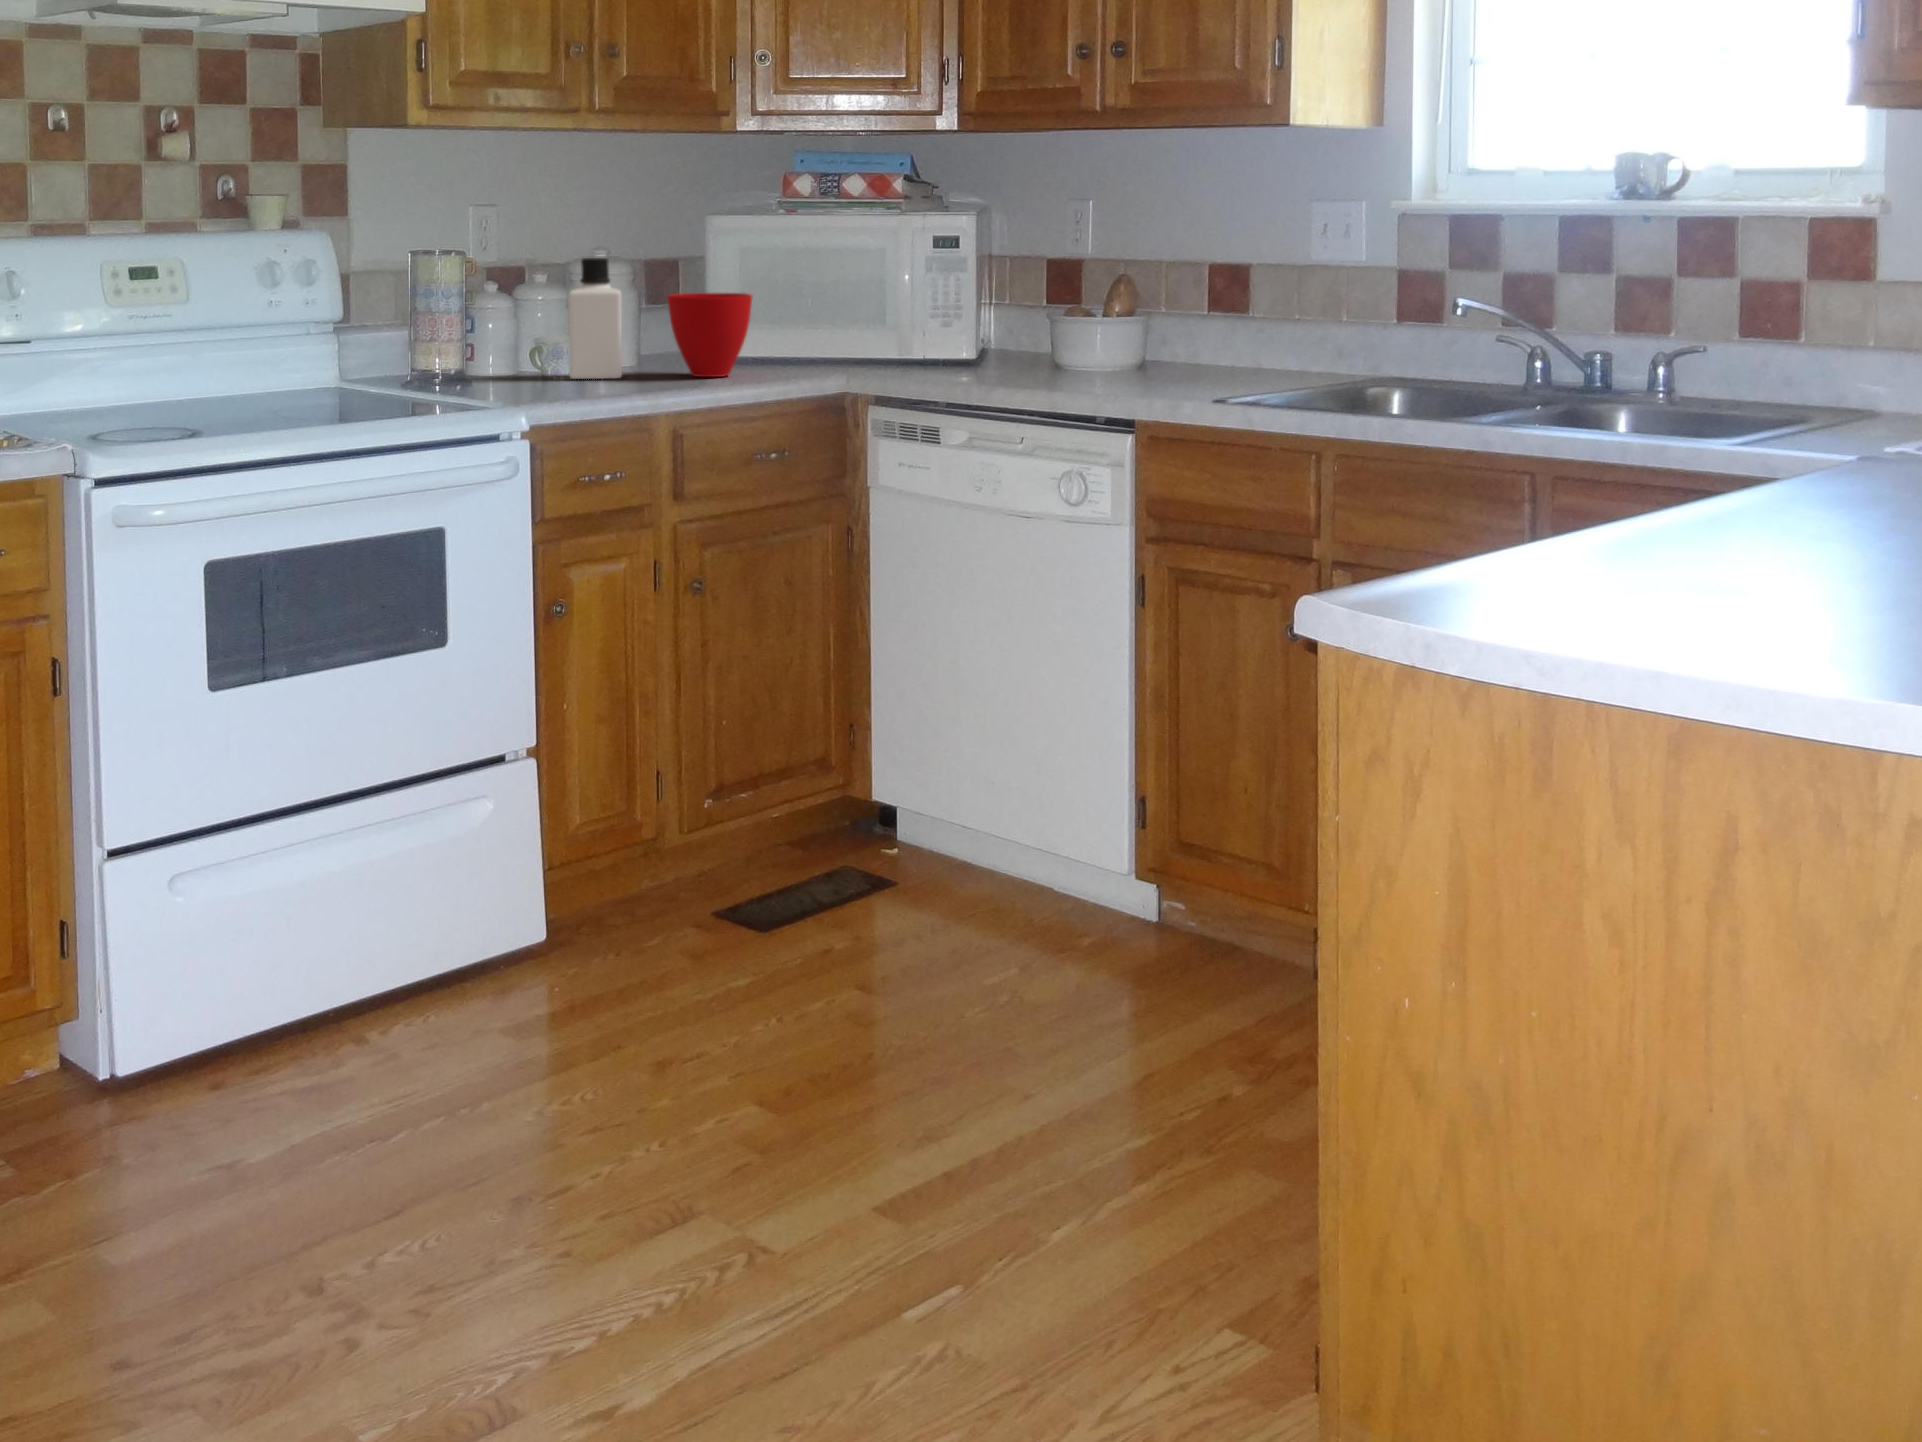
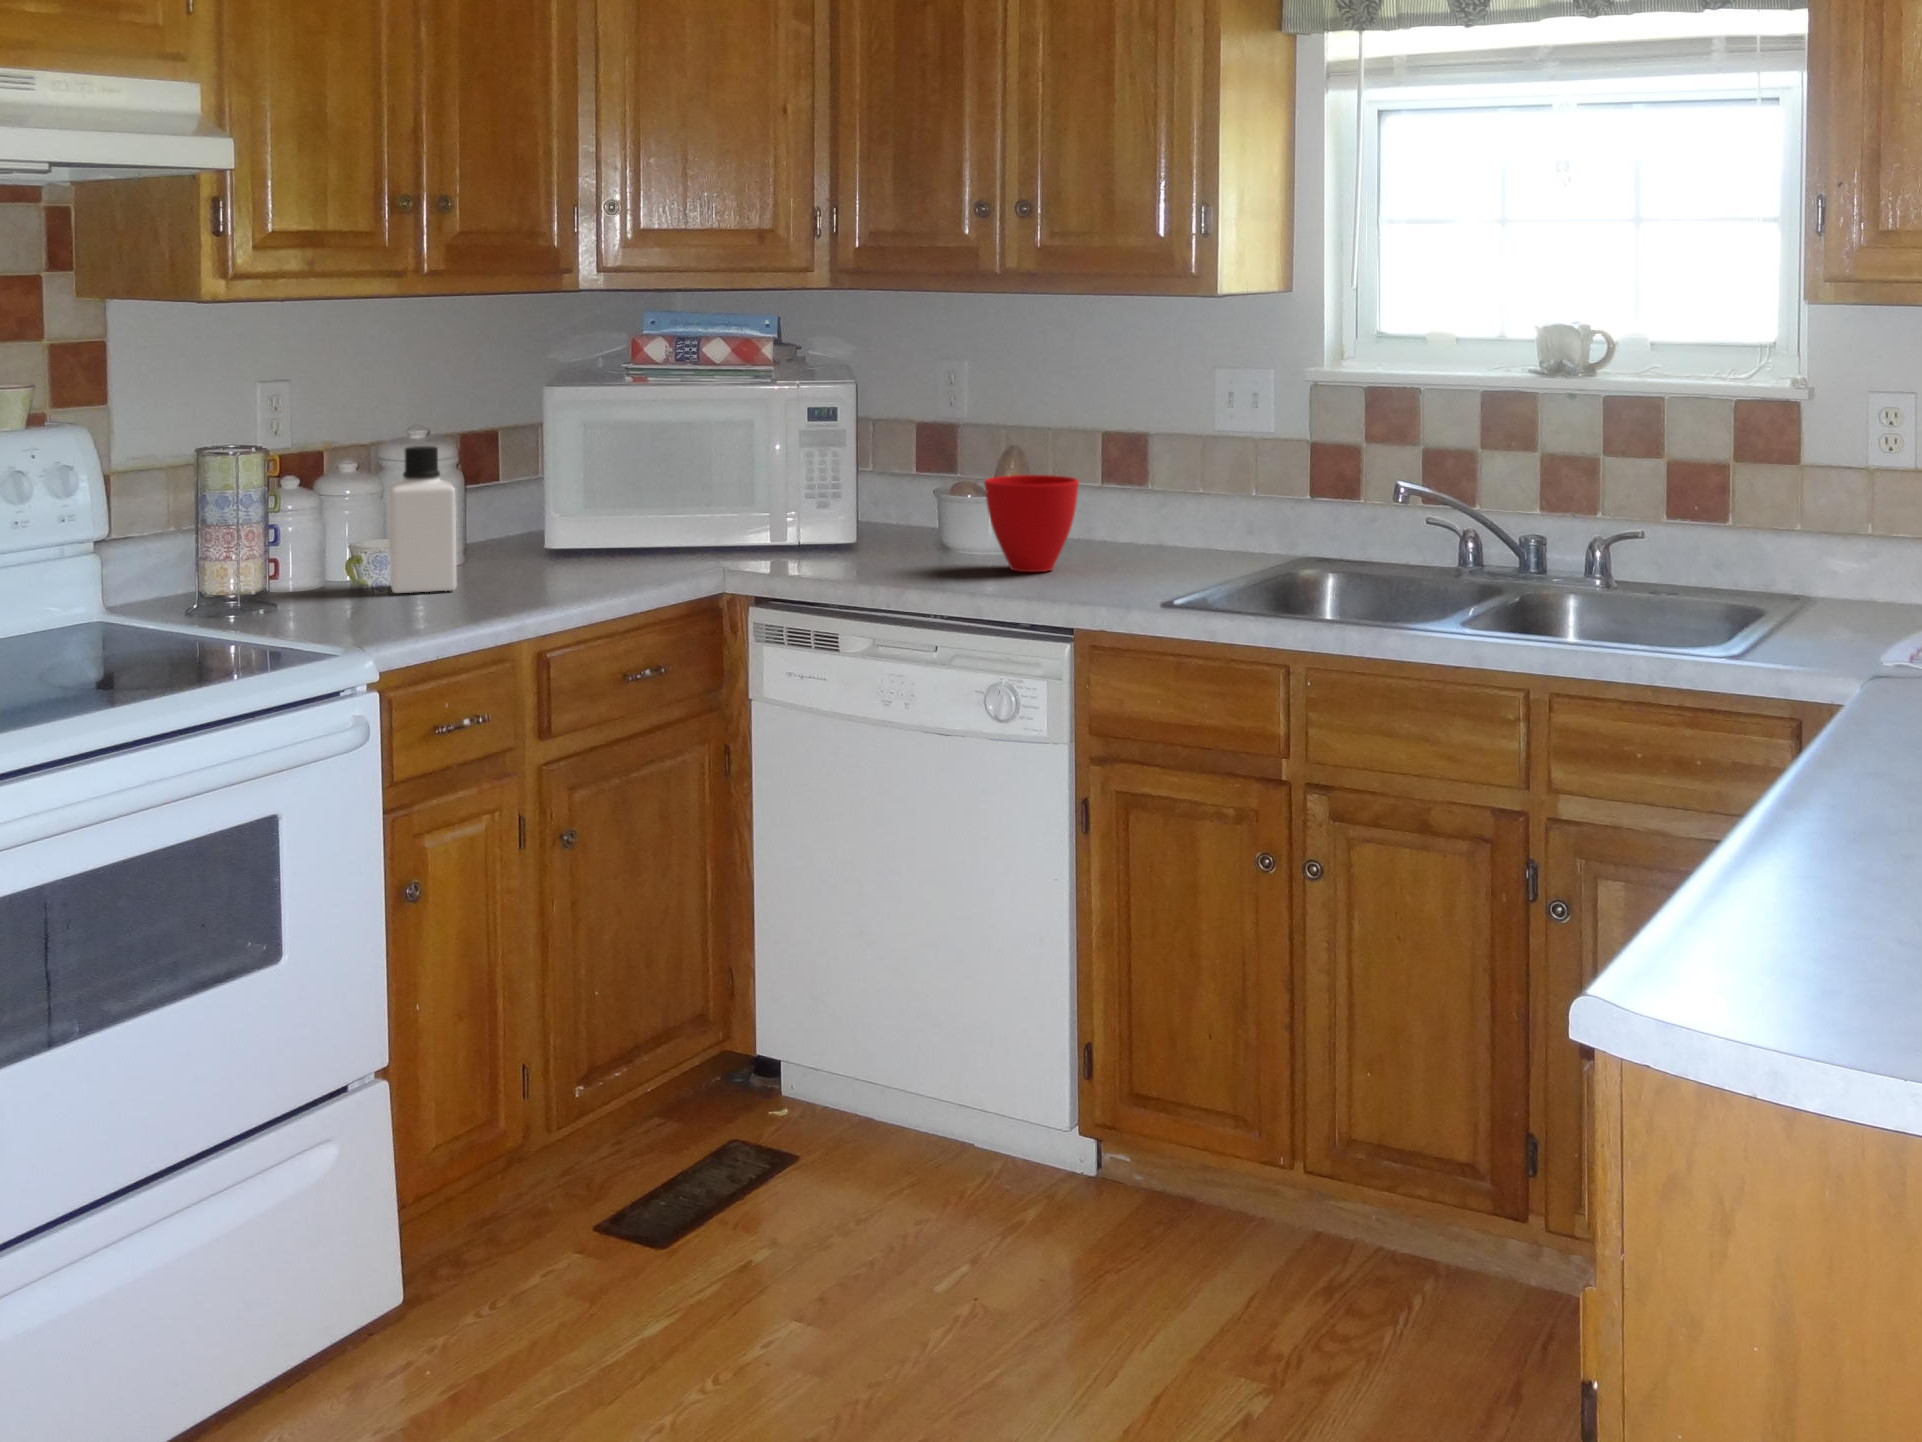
cup: present [667,293,753,377] -> present [984,475,1079,572]

